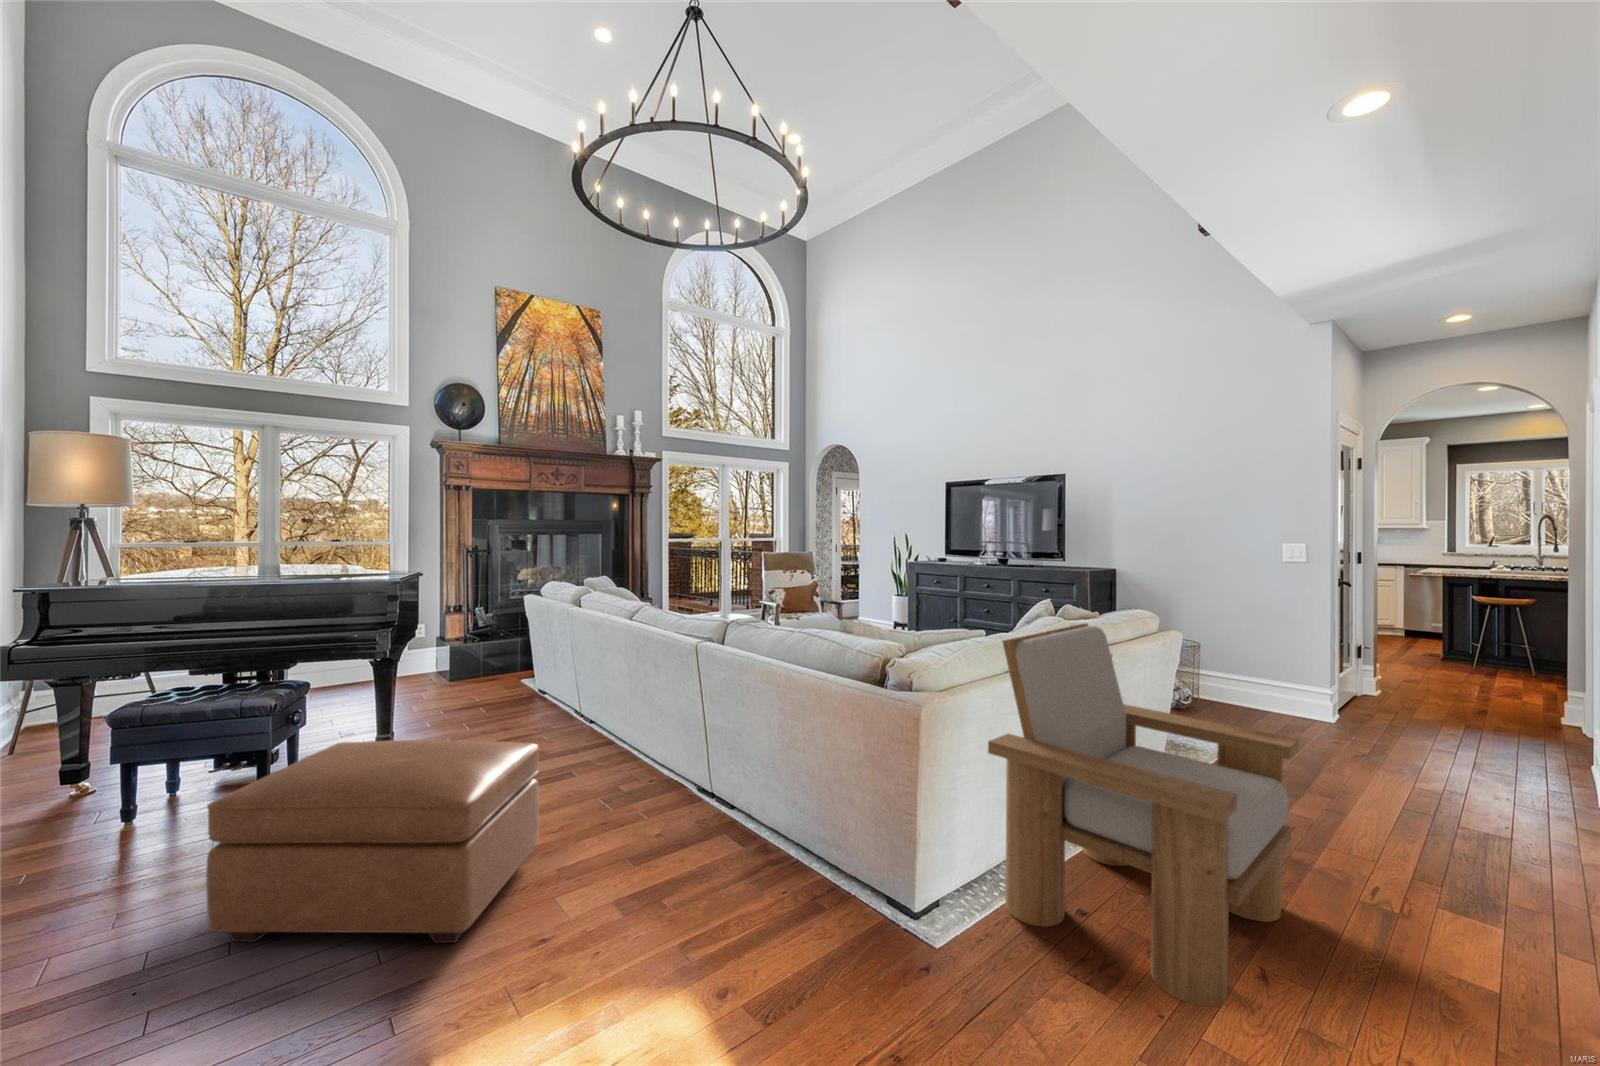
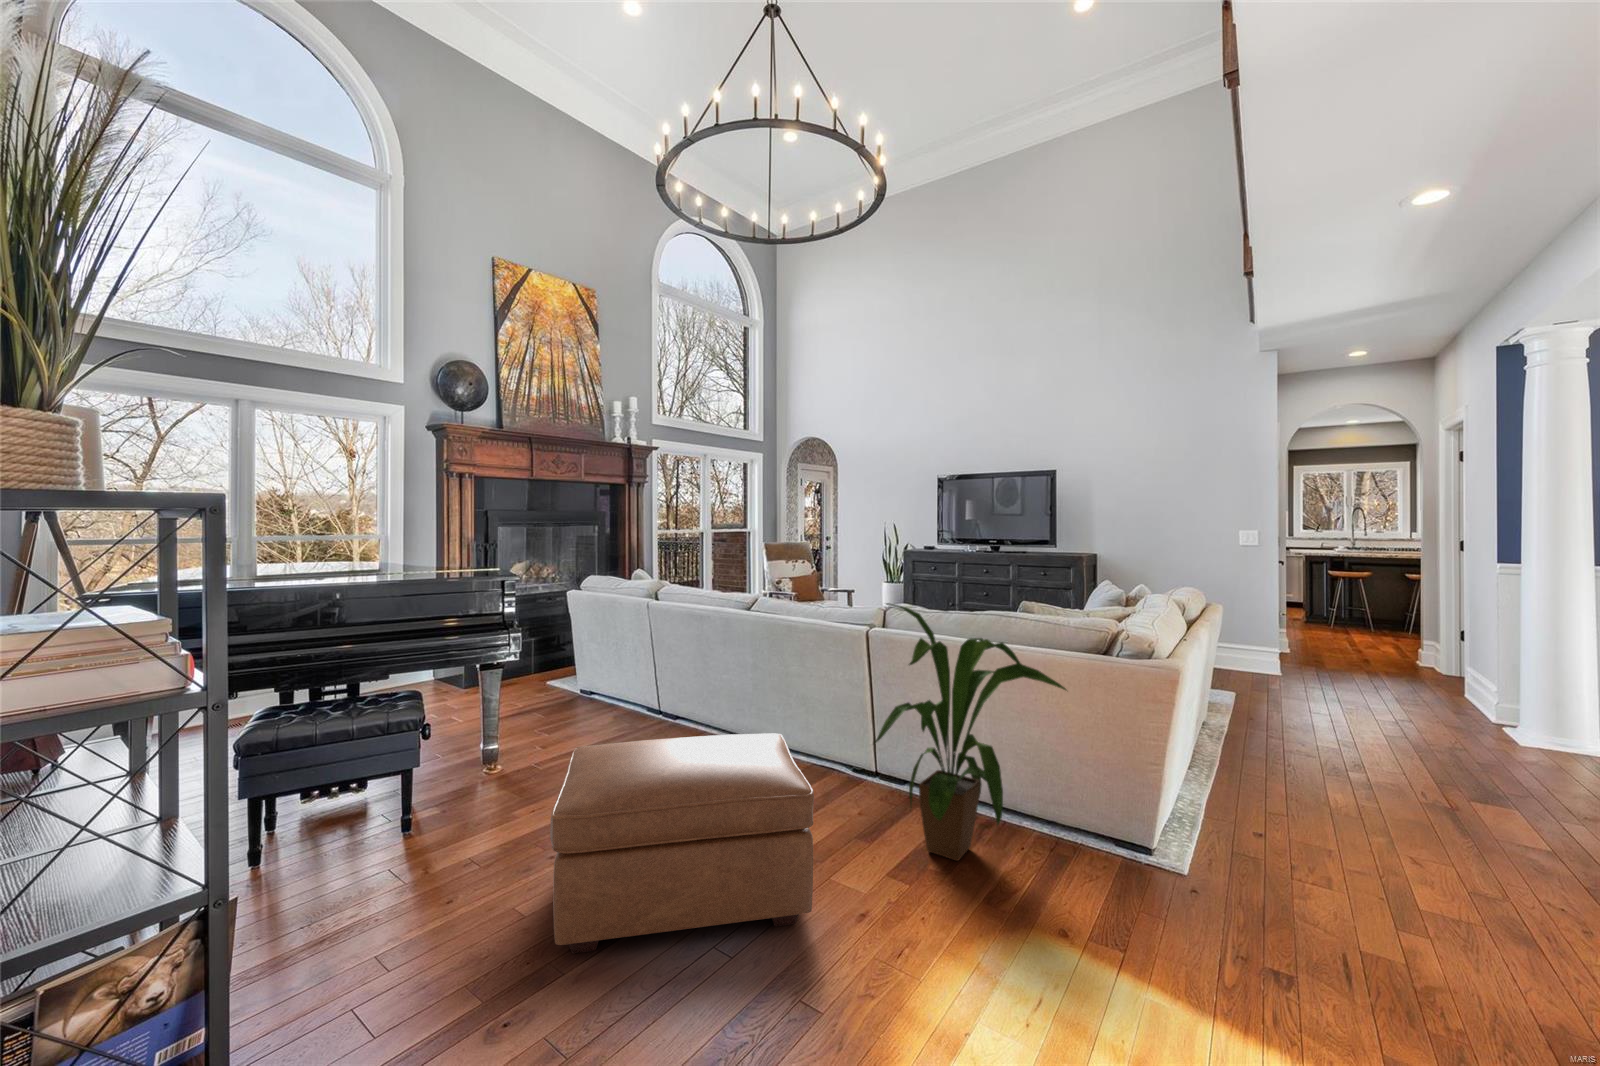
house plant: none [592,611,803,898] -> present [874,603,1066,861]
armchair: present [988,623,1299,1006] -> none [1192,603,1428,891]

